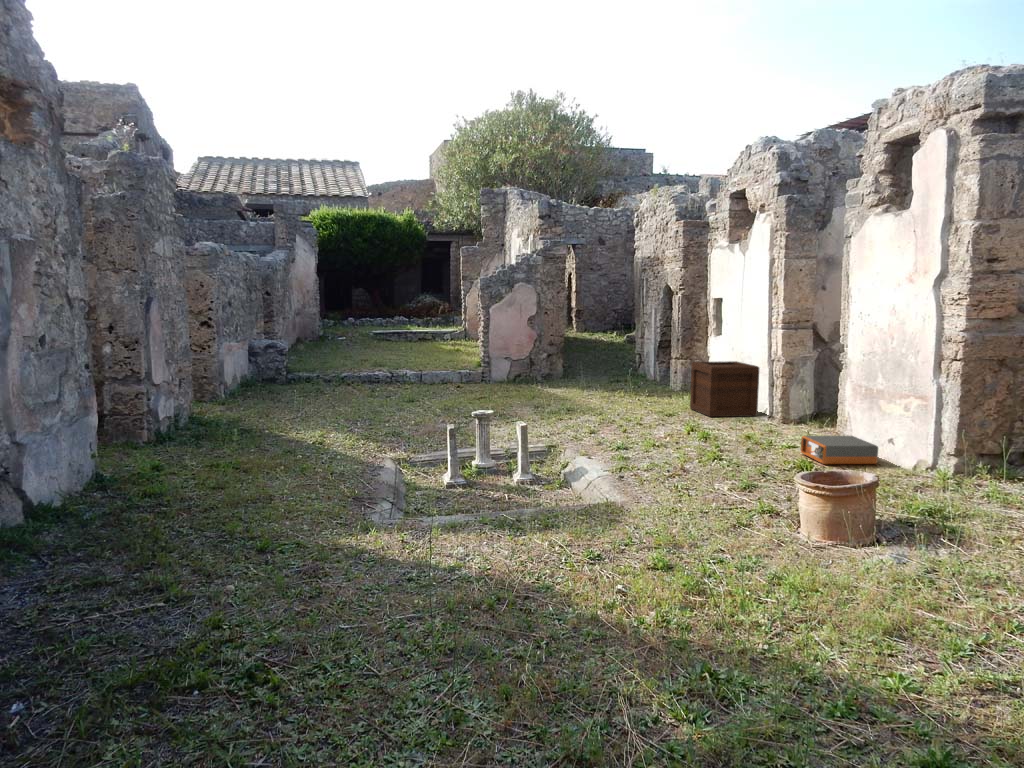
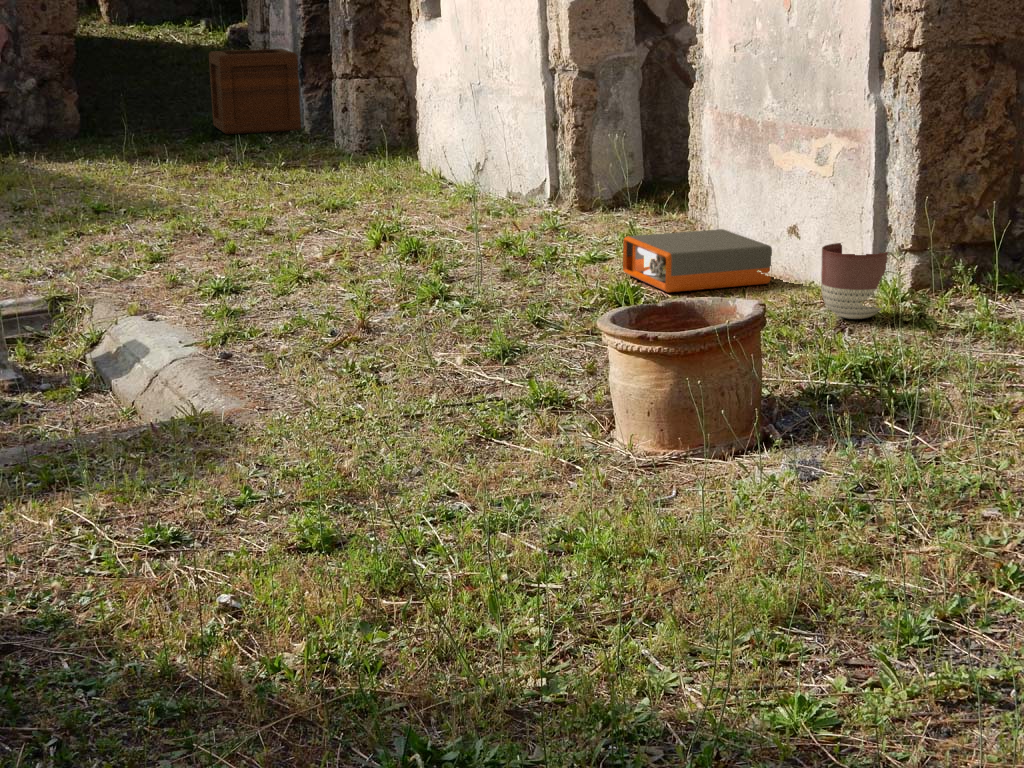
wooden crate: present [690,361,759,417] -> present [209,49,301,134]
planter: none [905,448,944,486] -> present [821,243,888,319]

